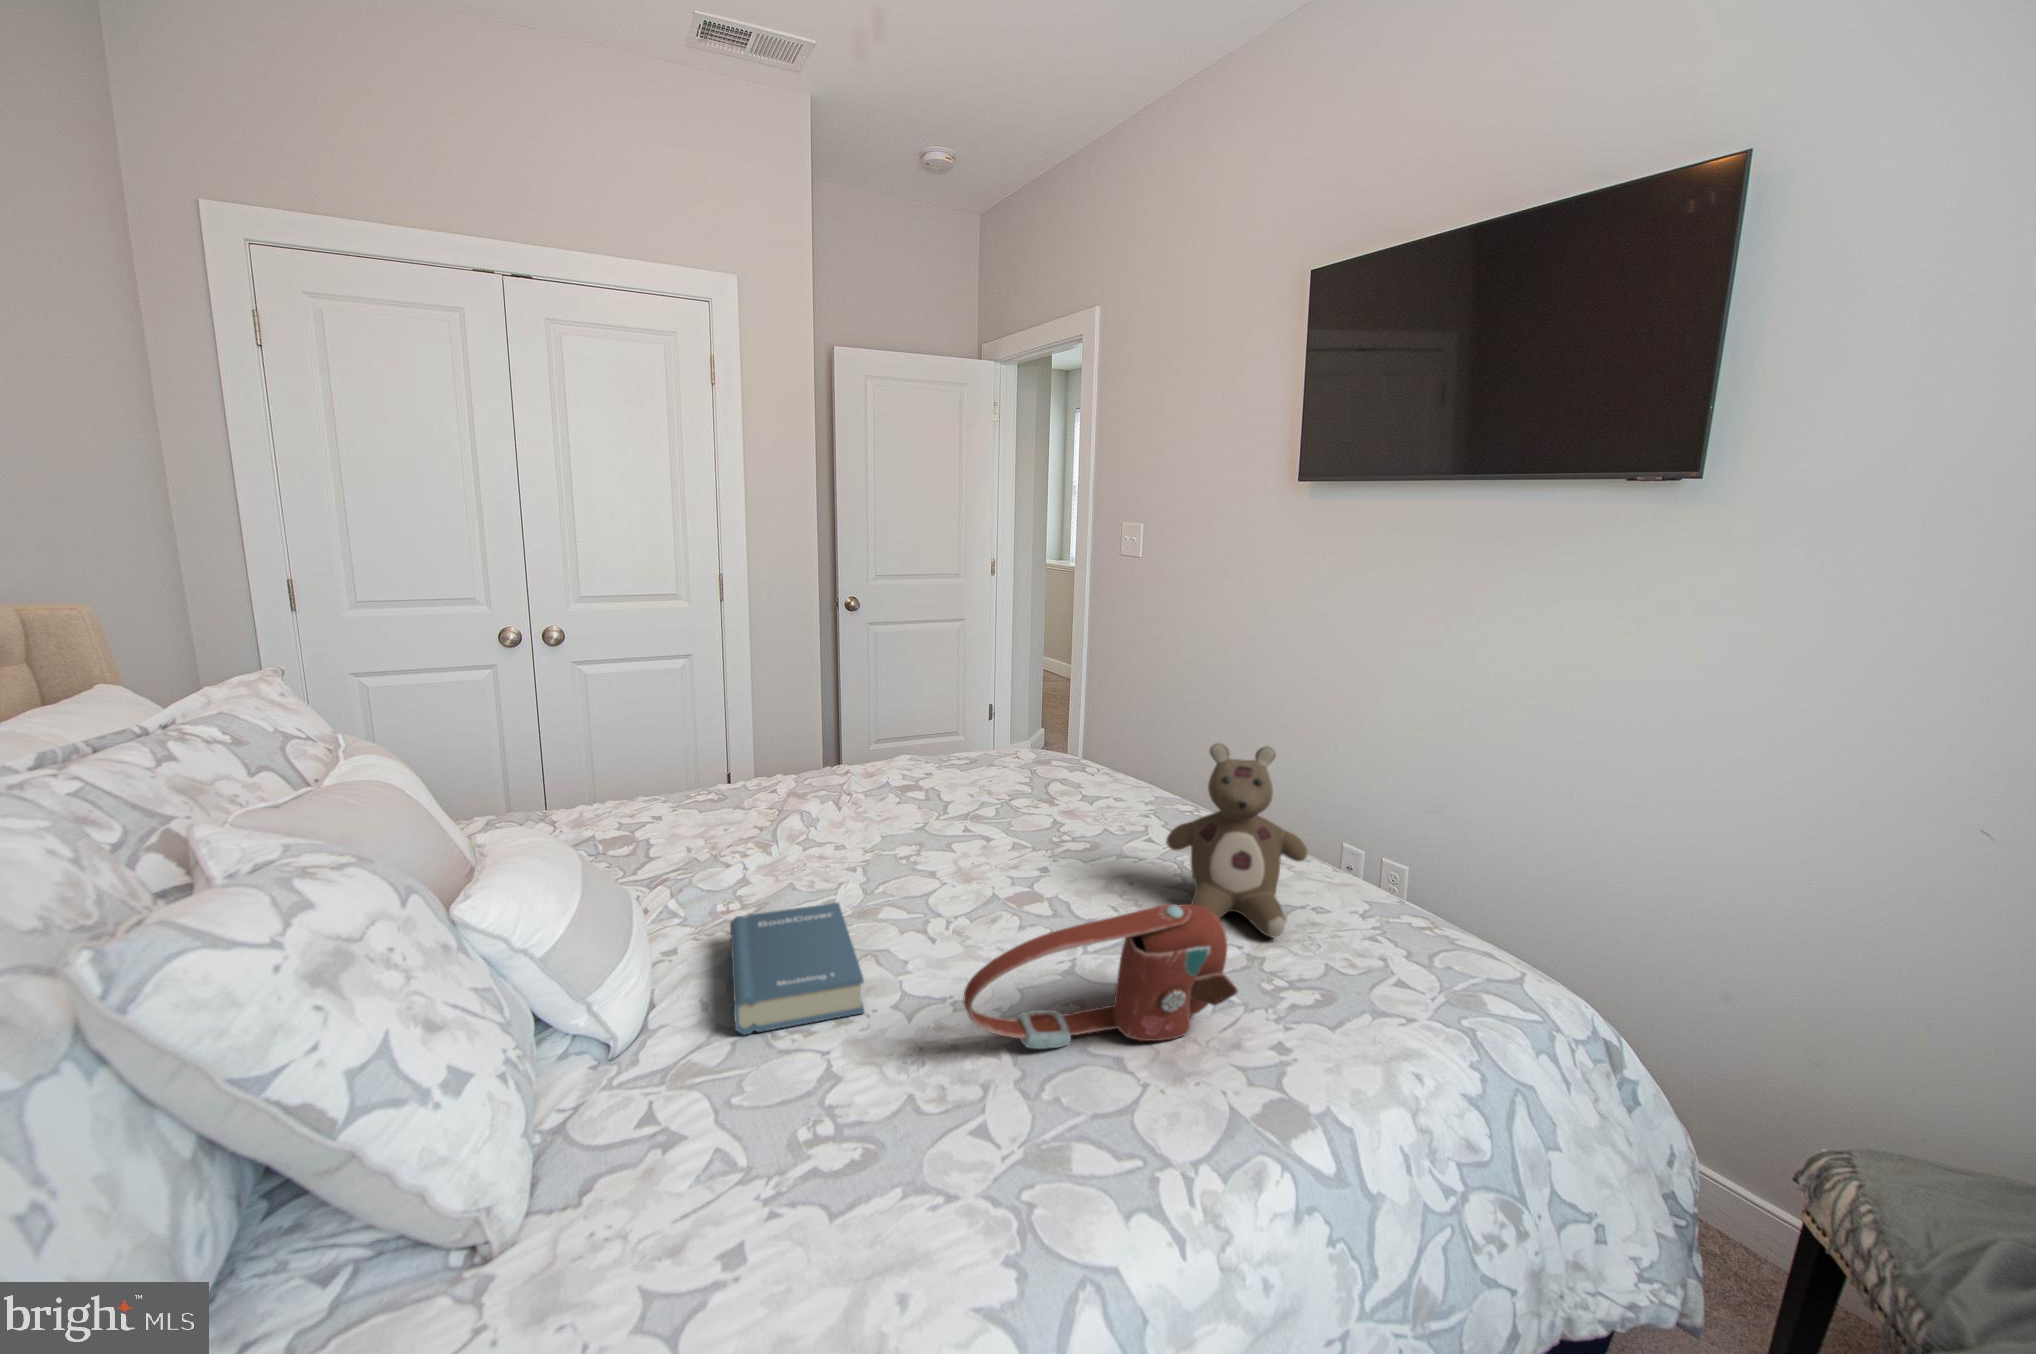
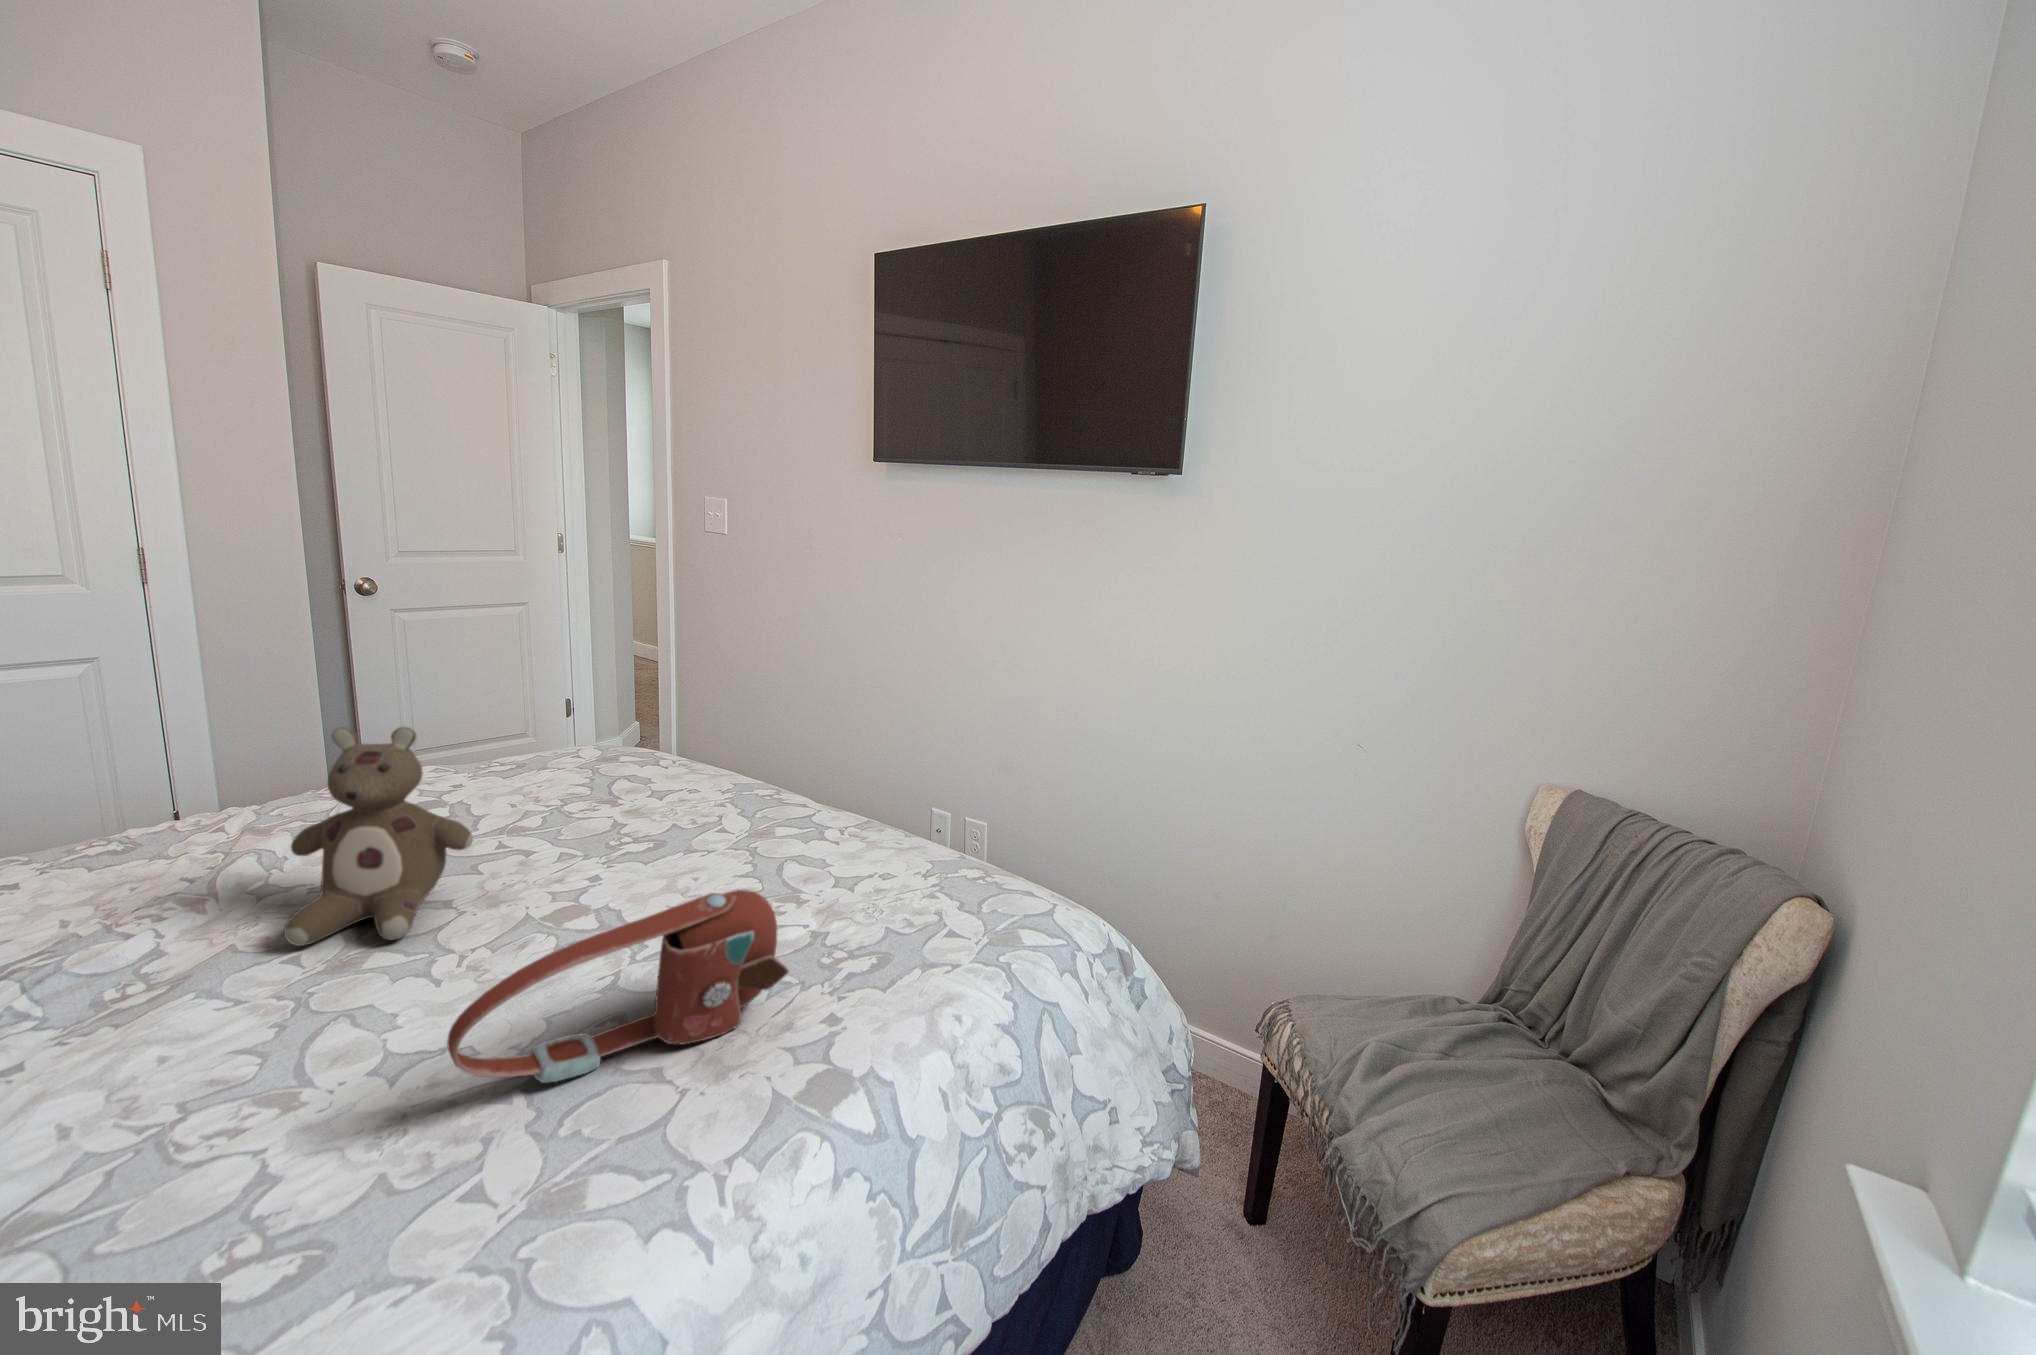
stuffed bear: present [1166,743,1308,937] -> present [284,727,473,946]
book: present [730,903,864,1035] -> none [77,959,315,1165]

